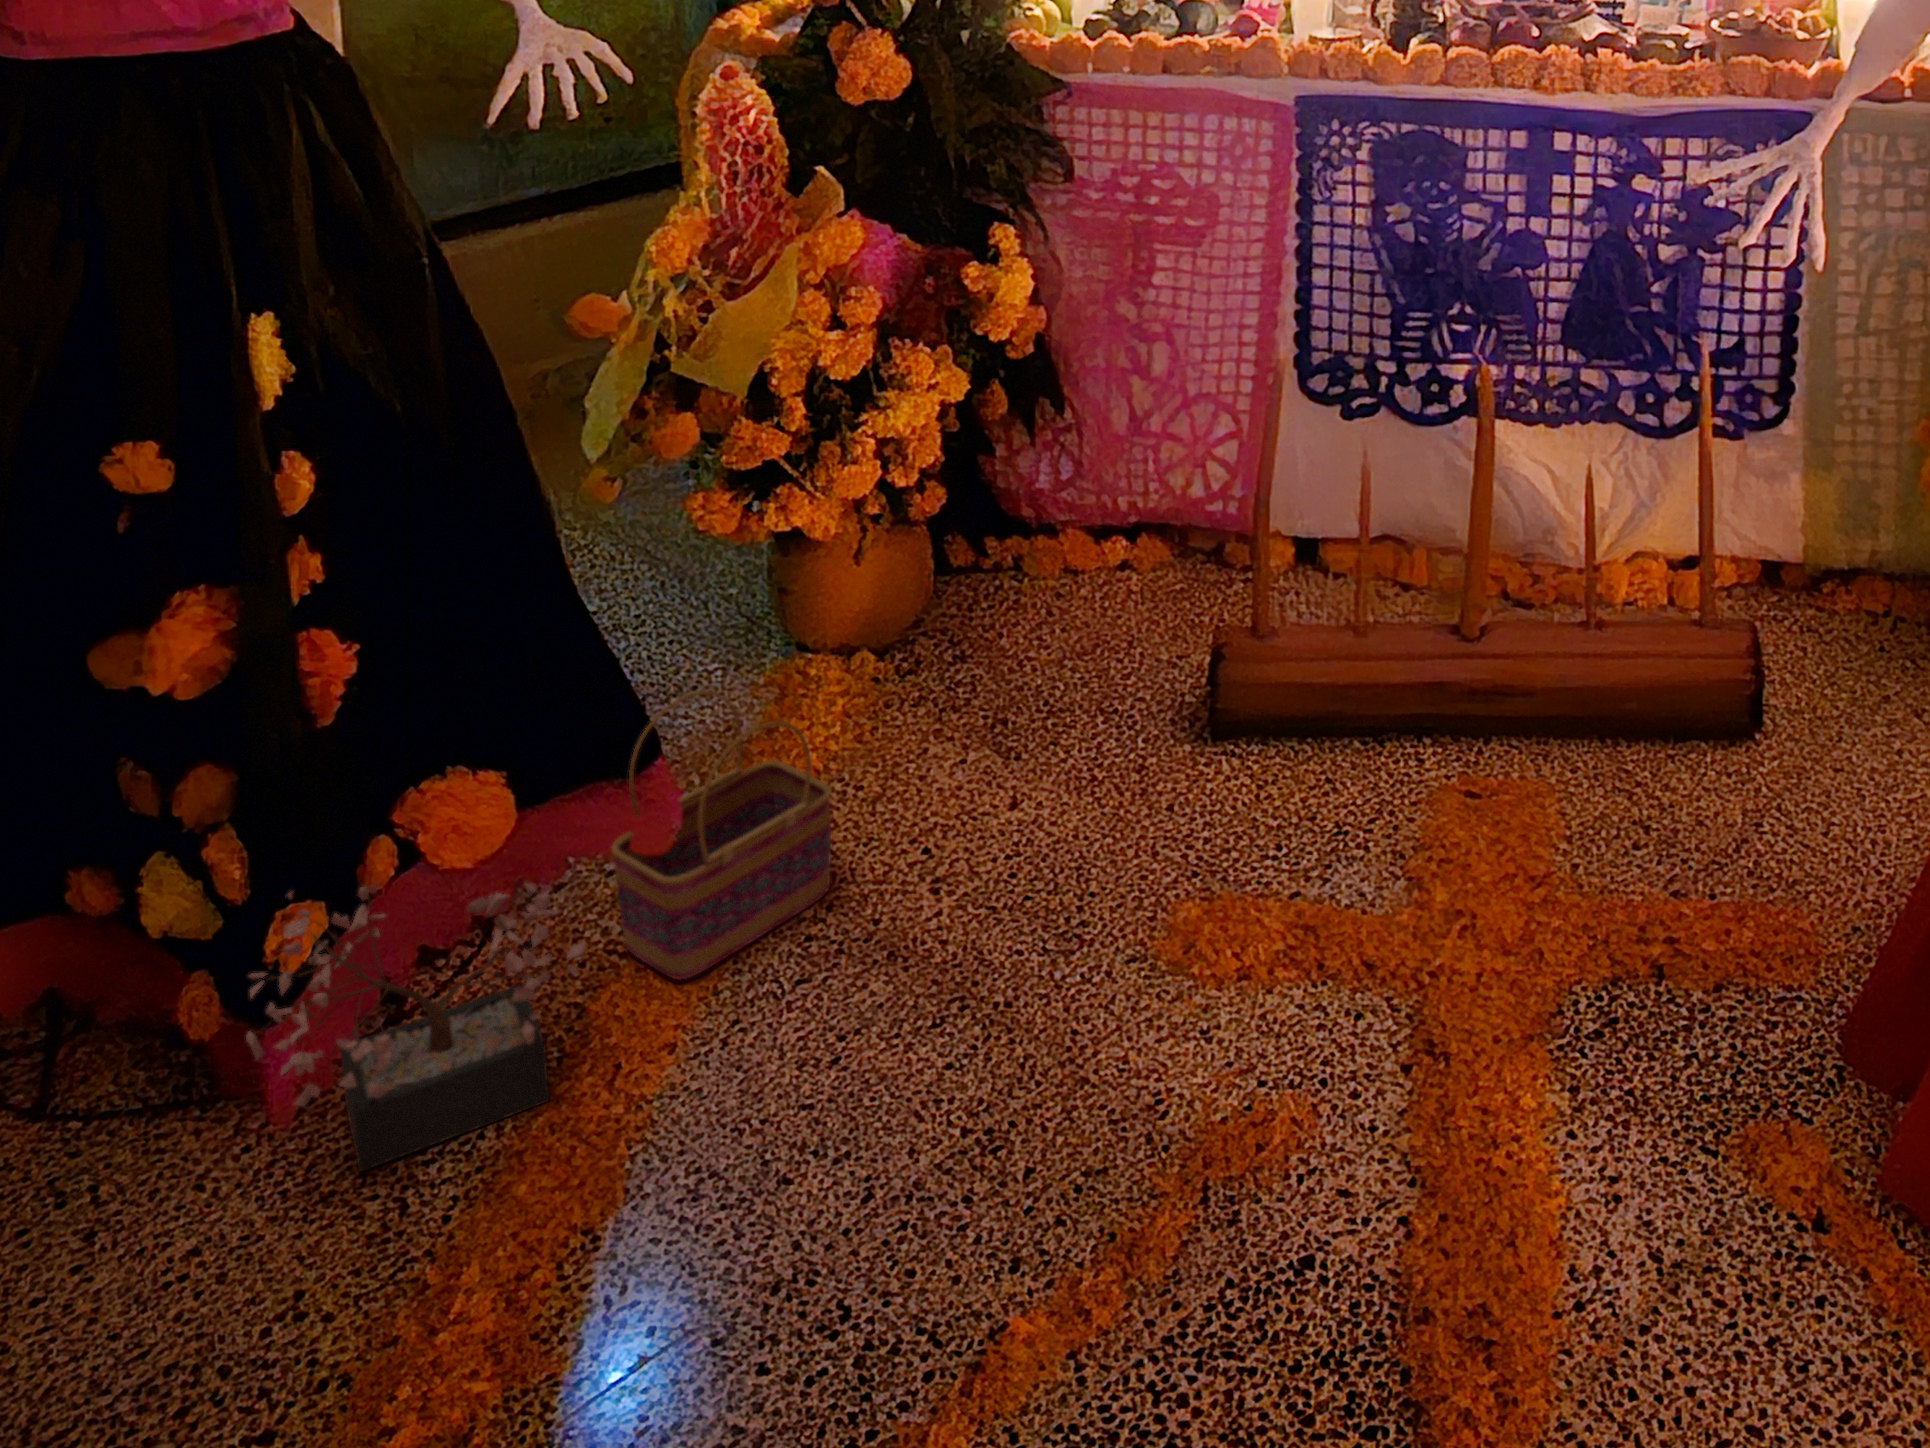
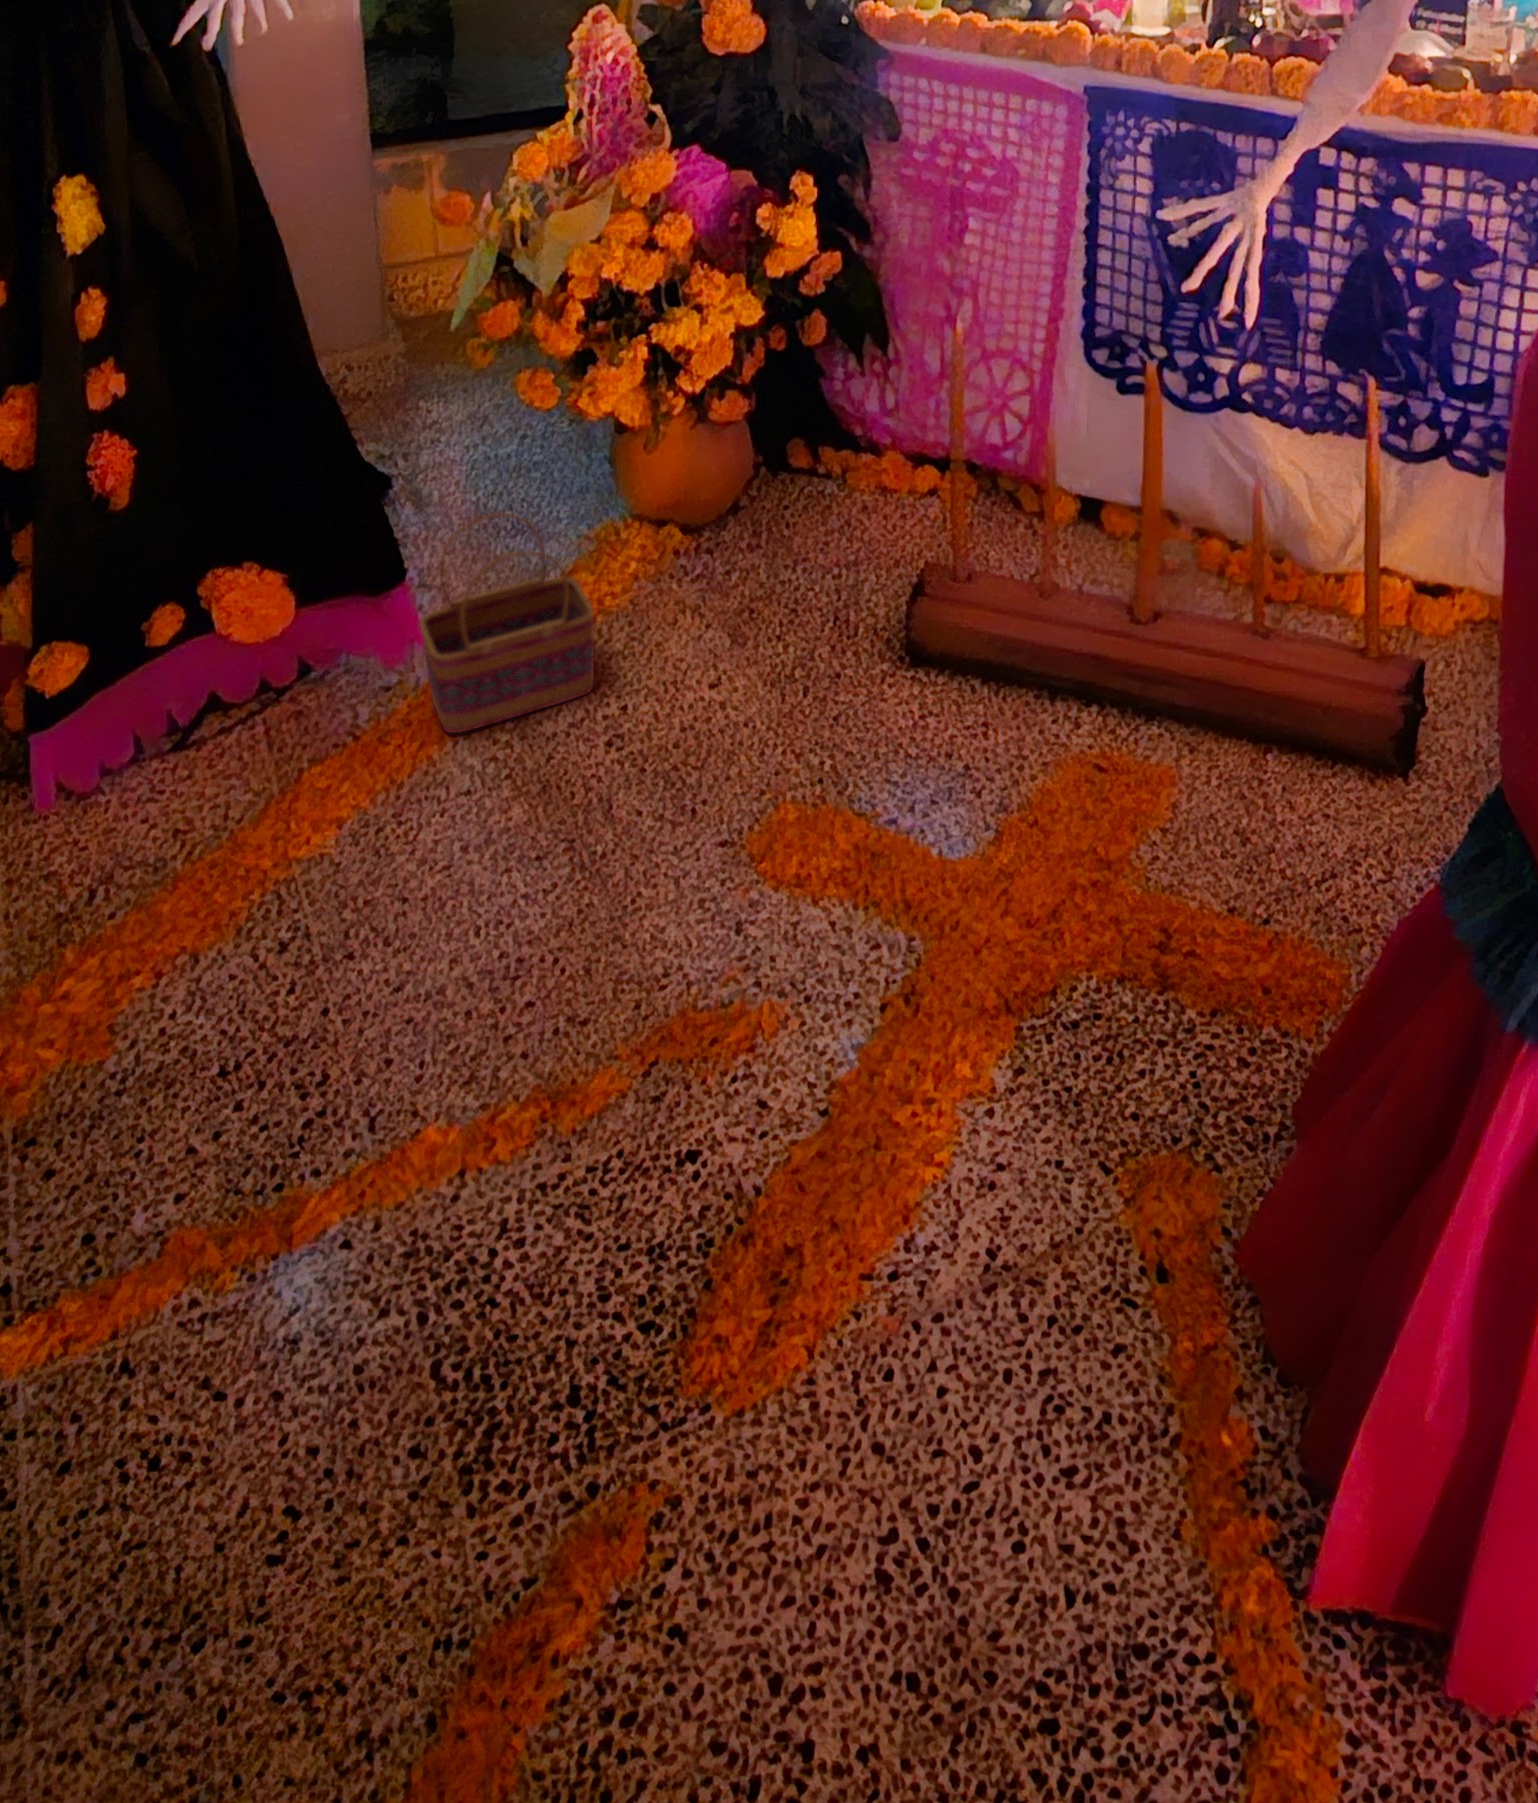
decorative plant: present [246,883,586,1172] -> none [105,599,356,814]

